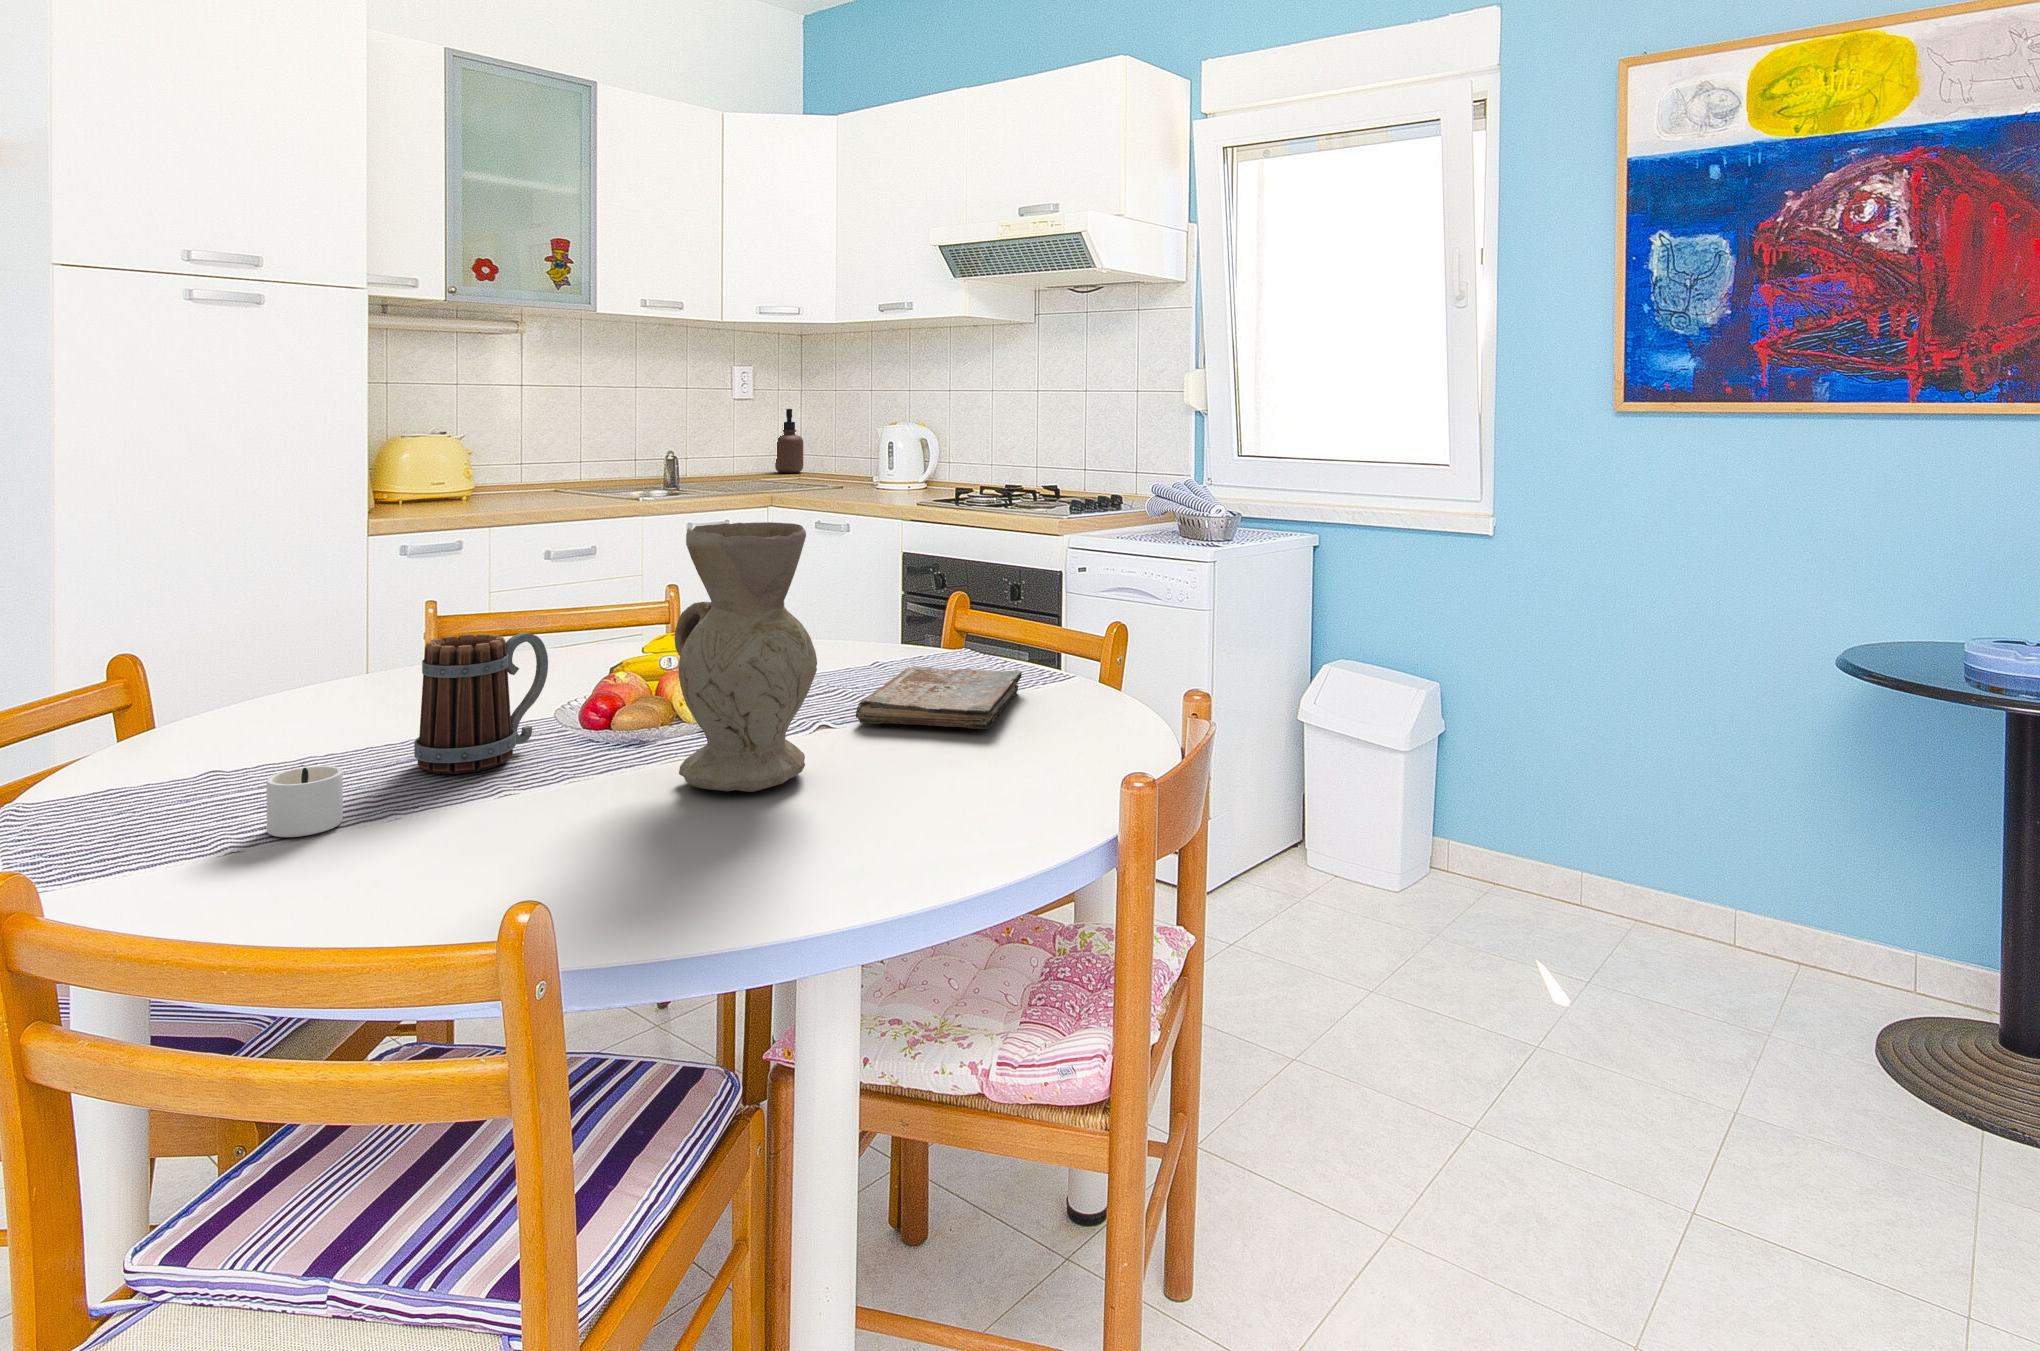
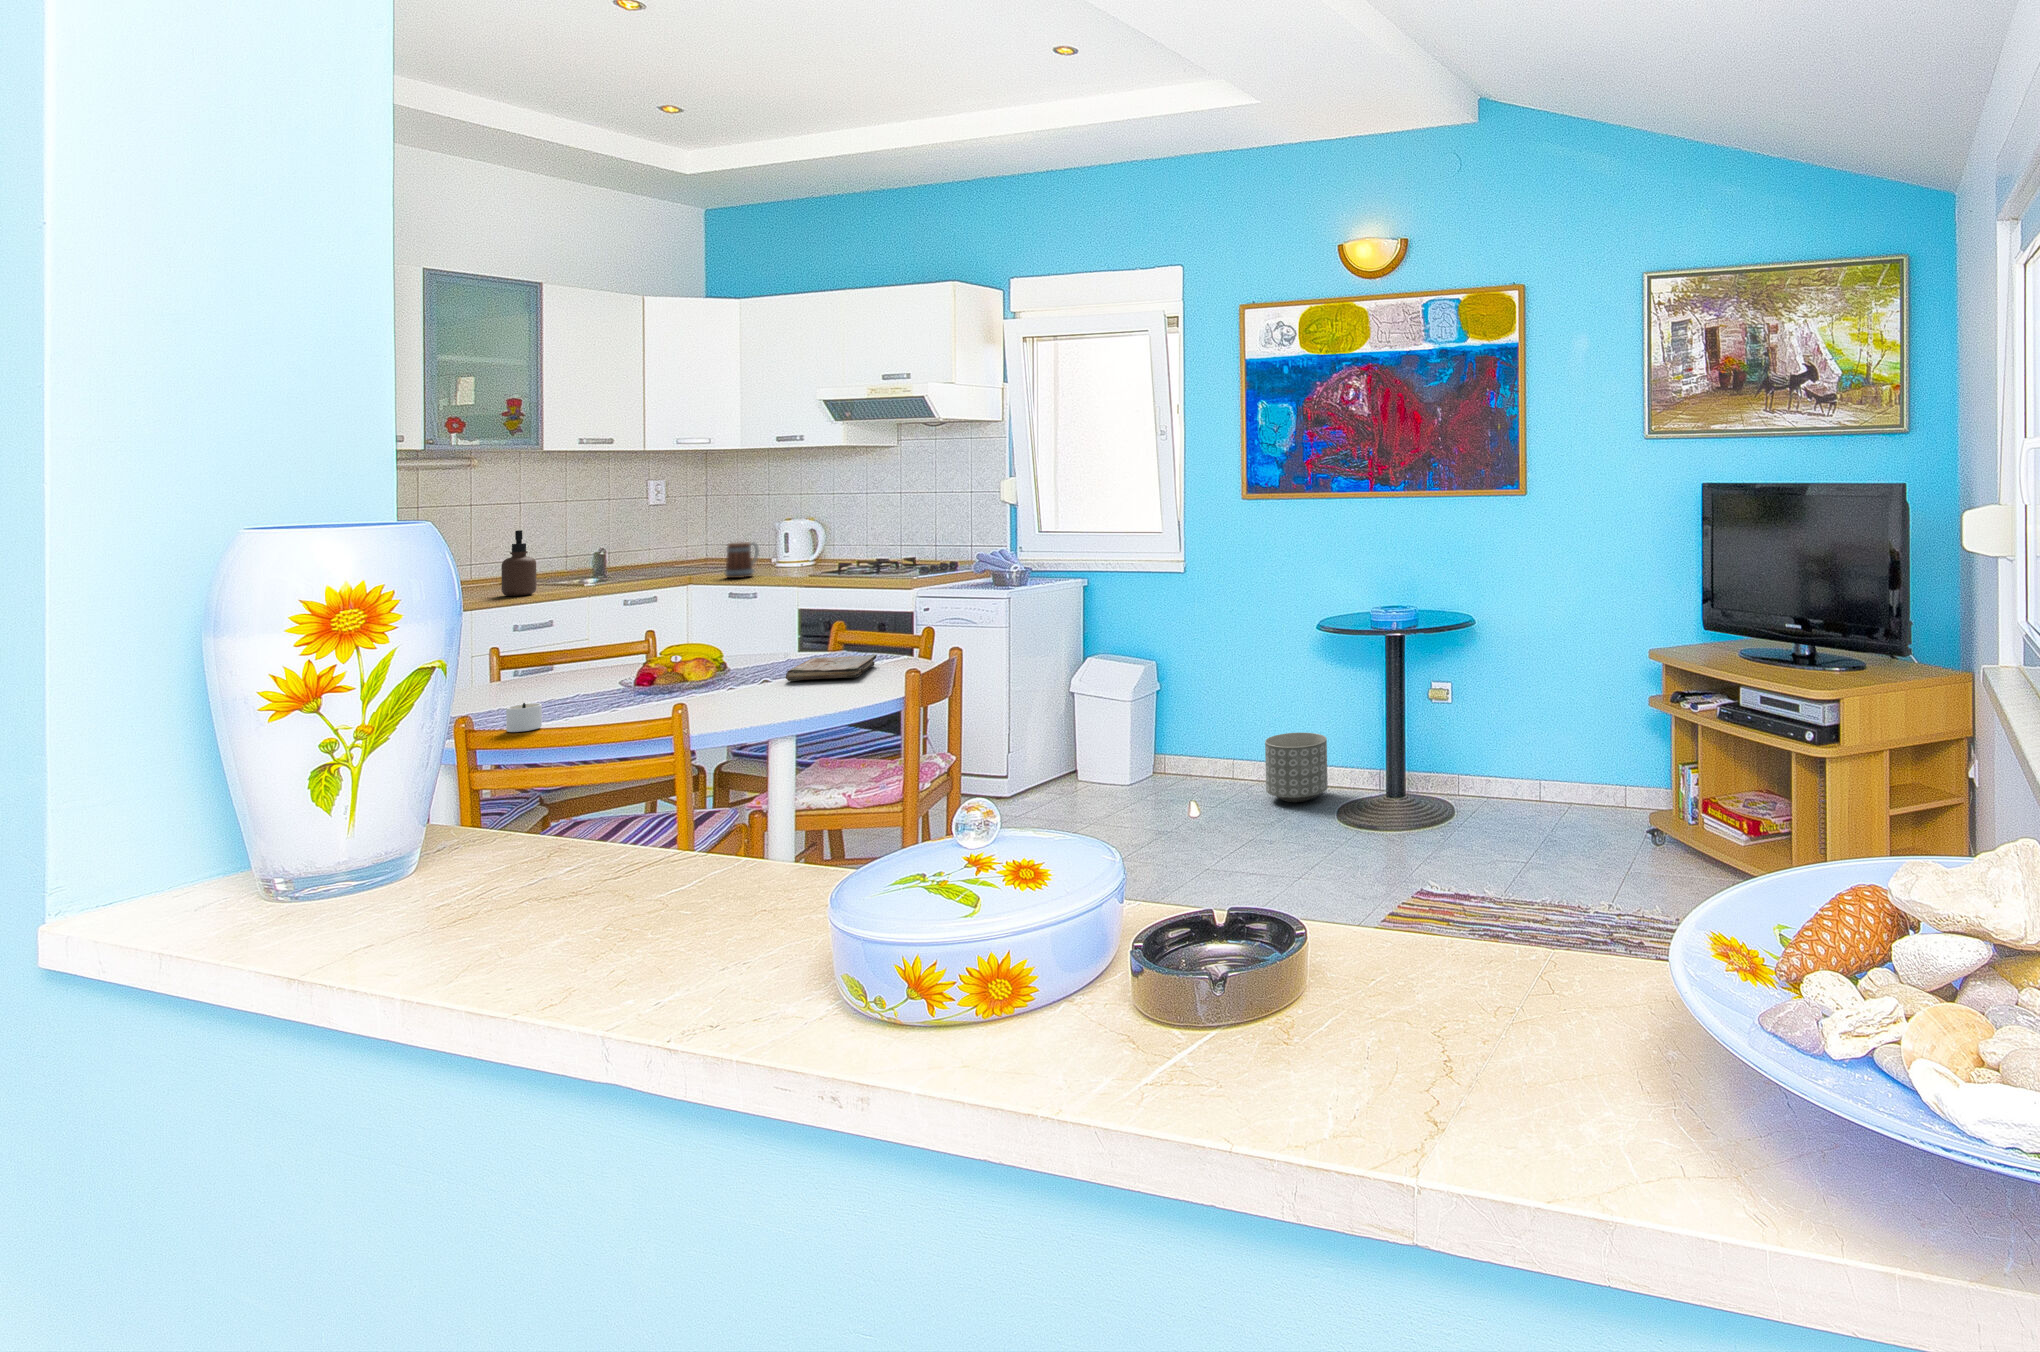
soap dispenser: present [775,409,803,473] -> present [501,530,537,596]
vase: present [675,522,817,792] -> none [694,583,770,704]
mug: present [414,633,548,774] -> present [724,542,759,578]
planter: none [1664,842,1796,982] -> present [1265,733,1328,802]

